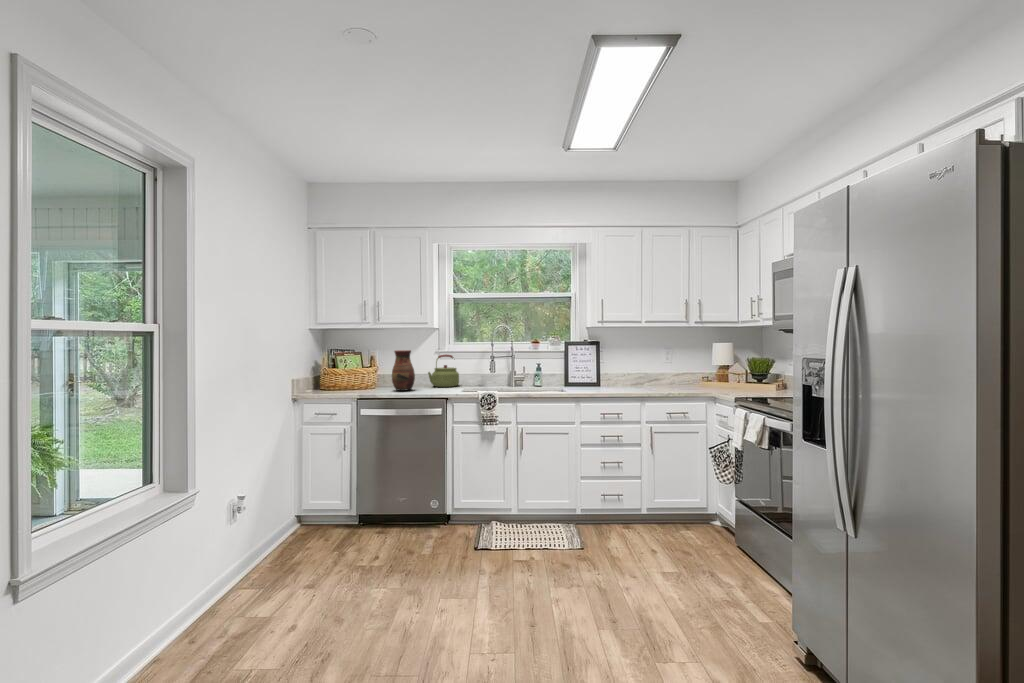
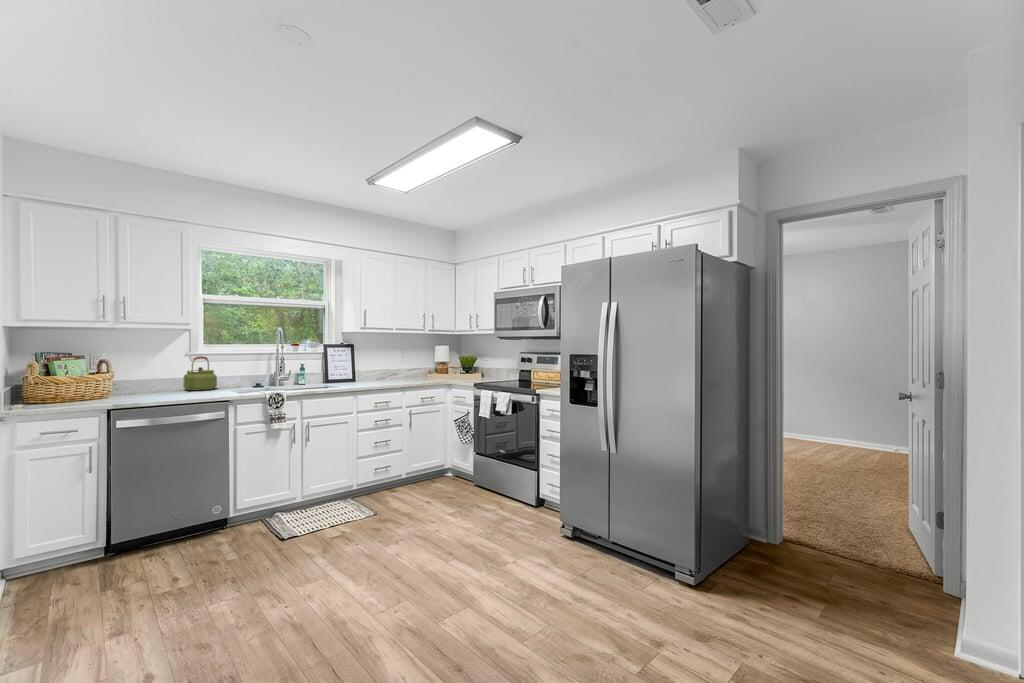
vase: present [392,350,415,391] -> none [144,352,175,397]

